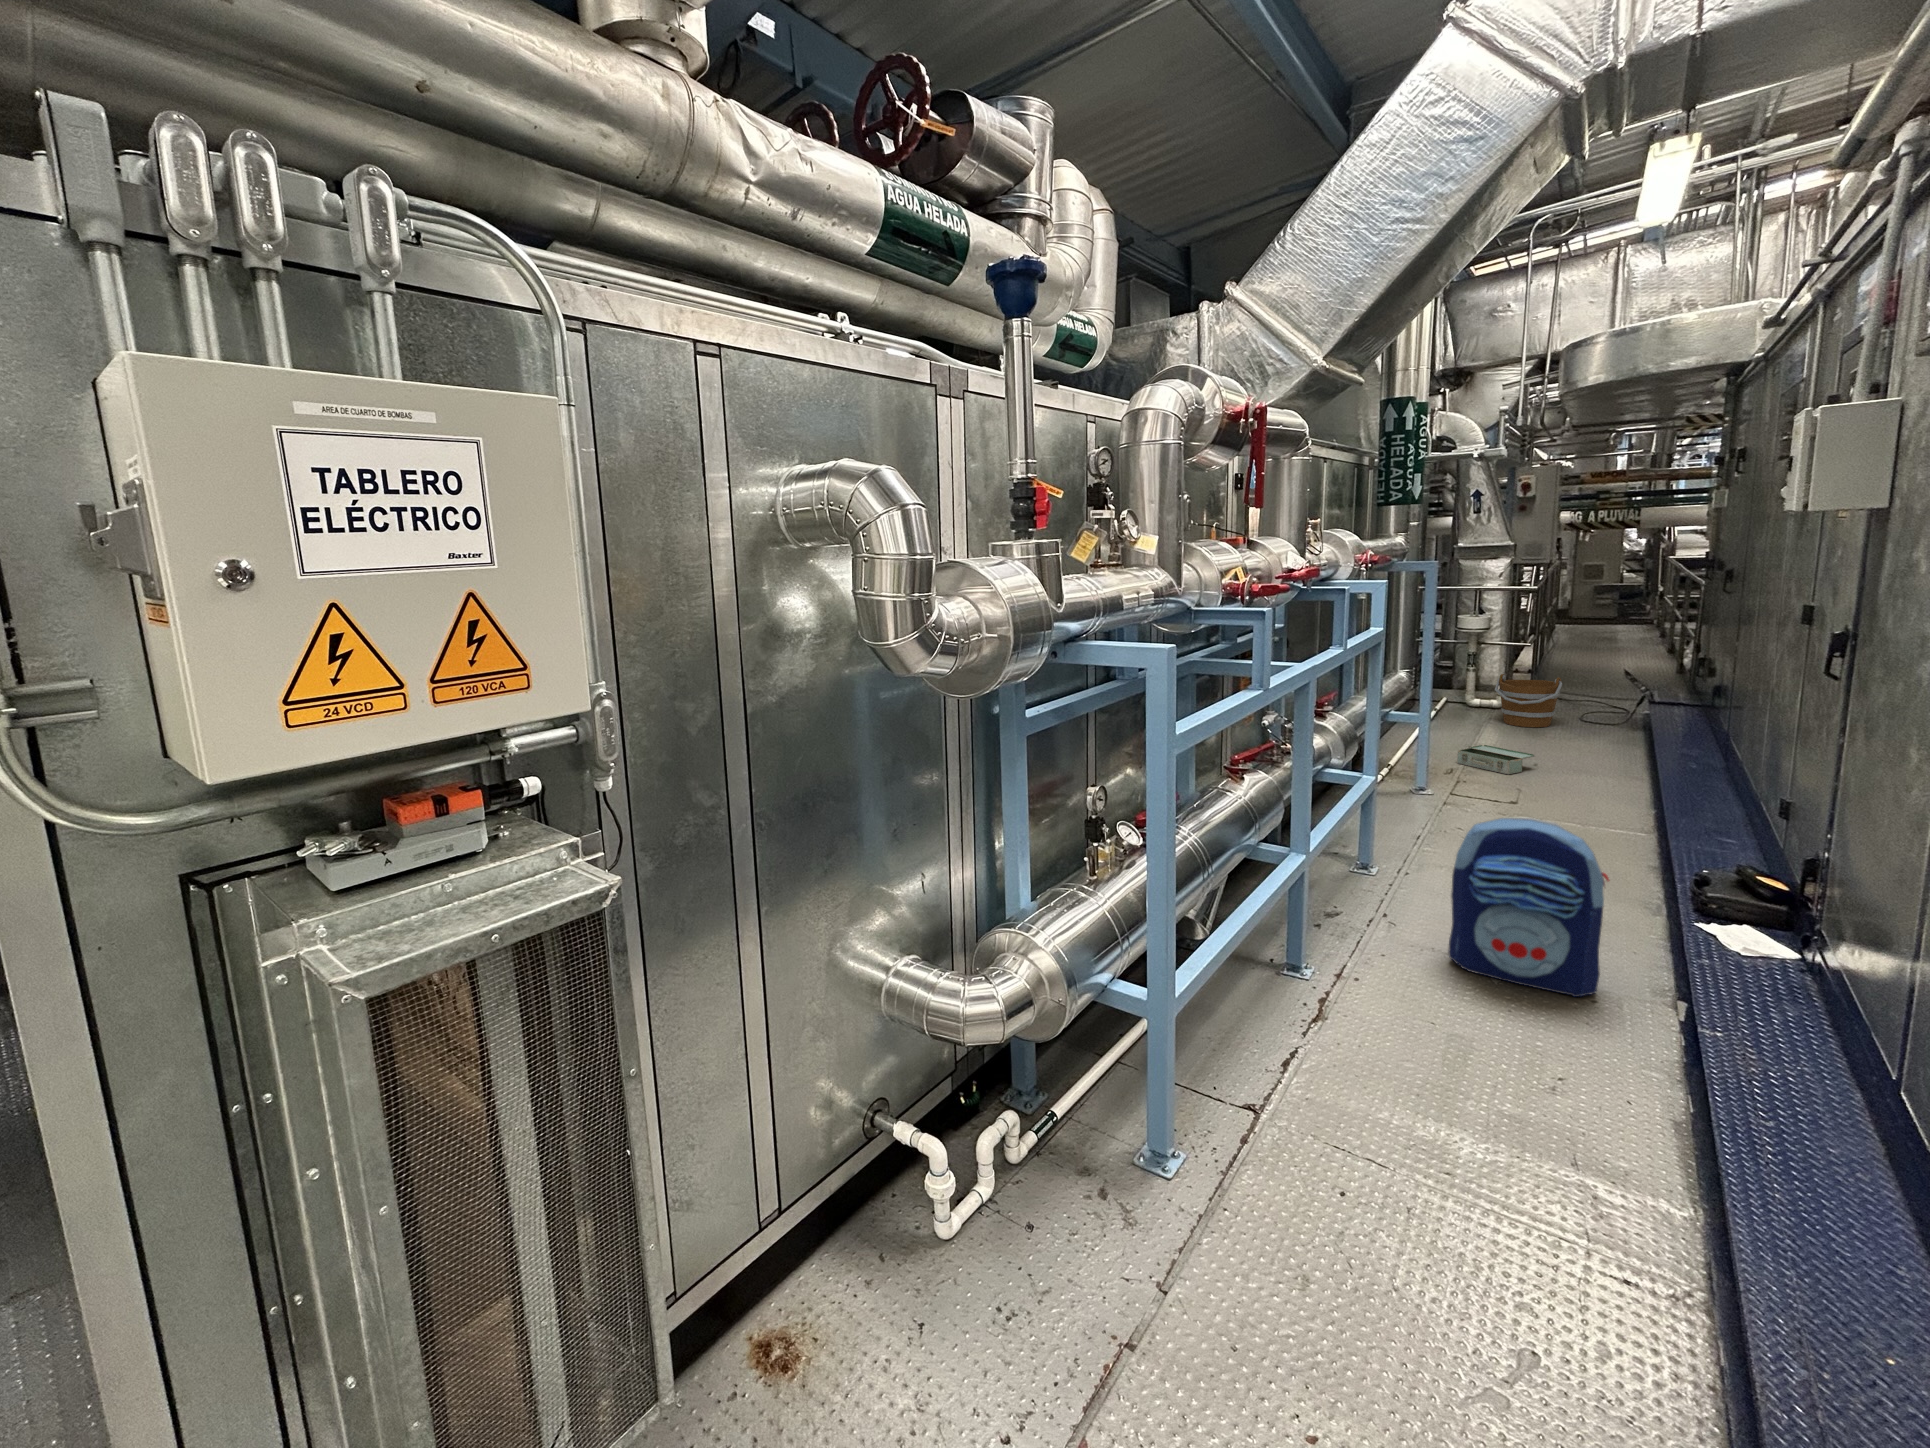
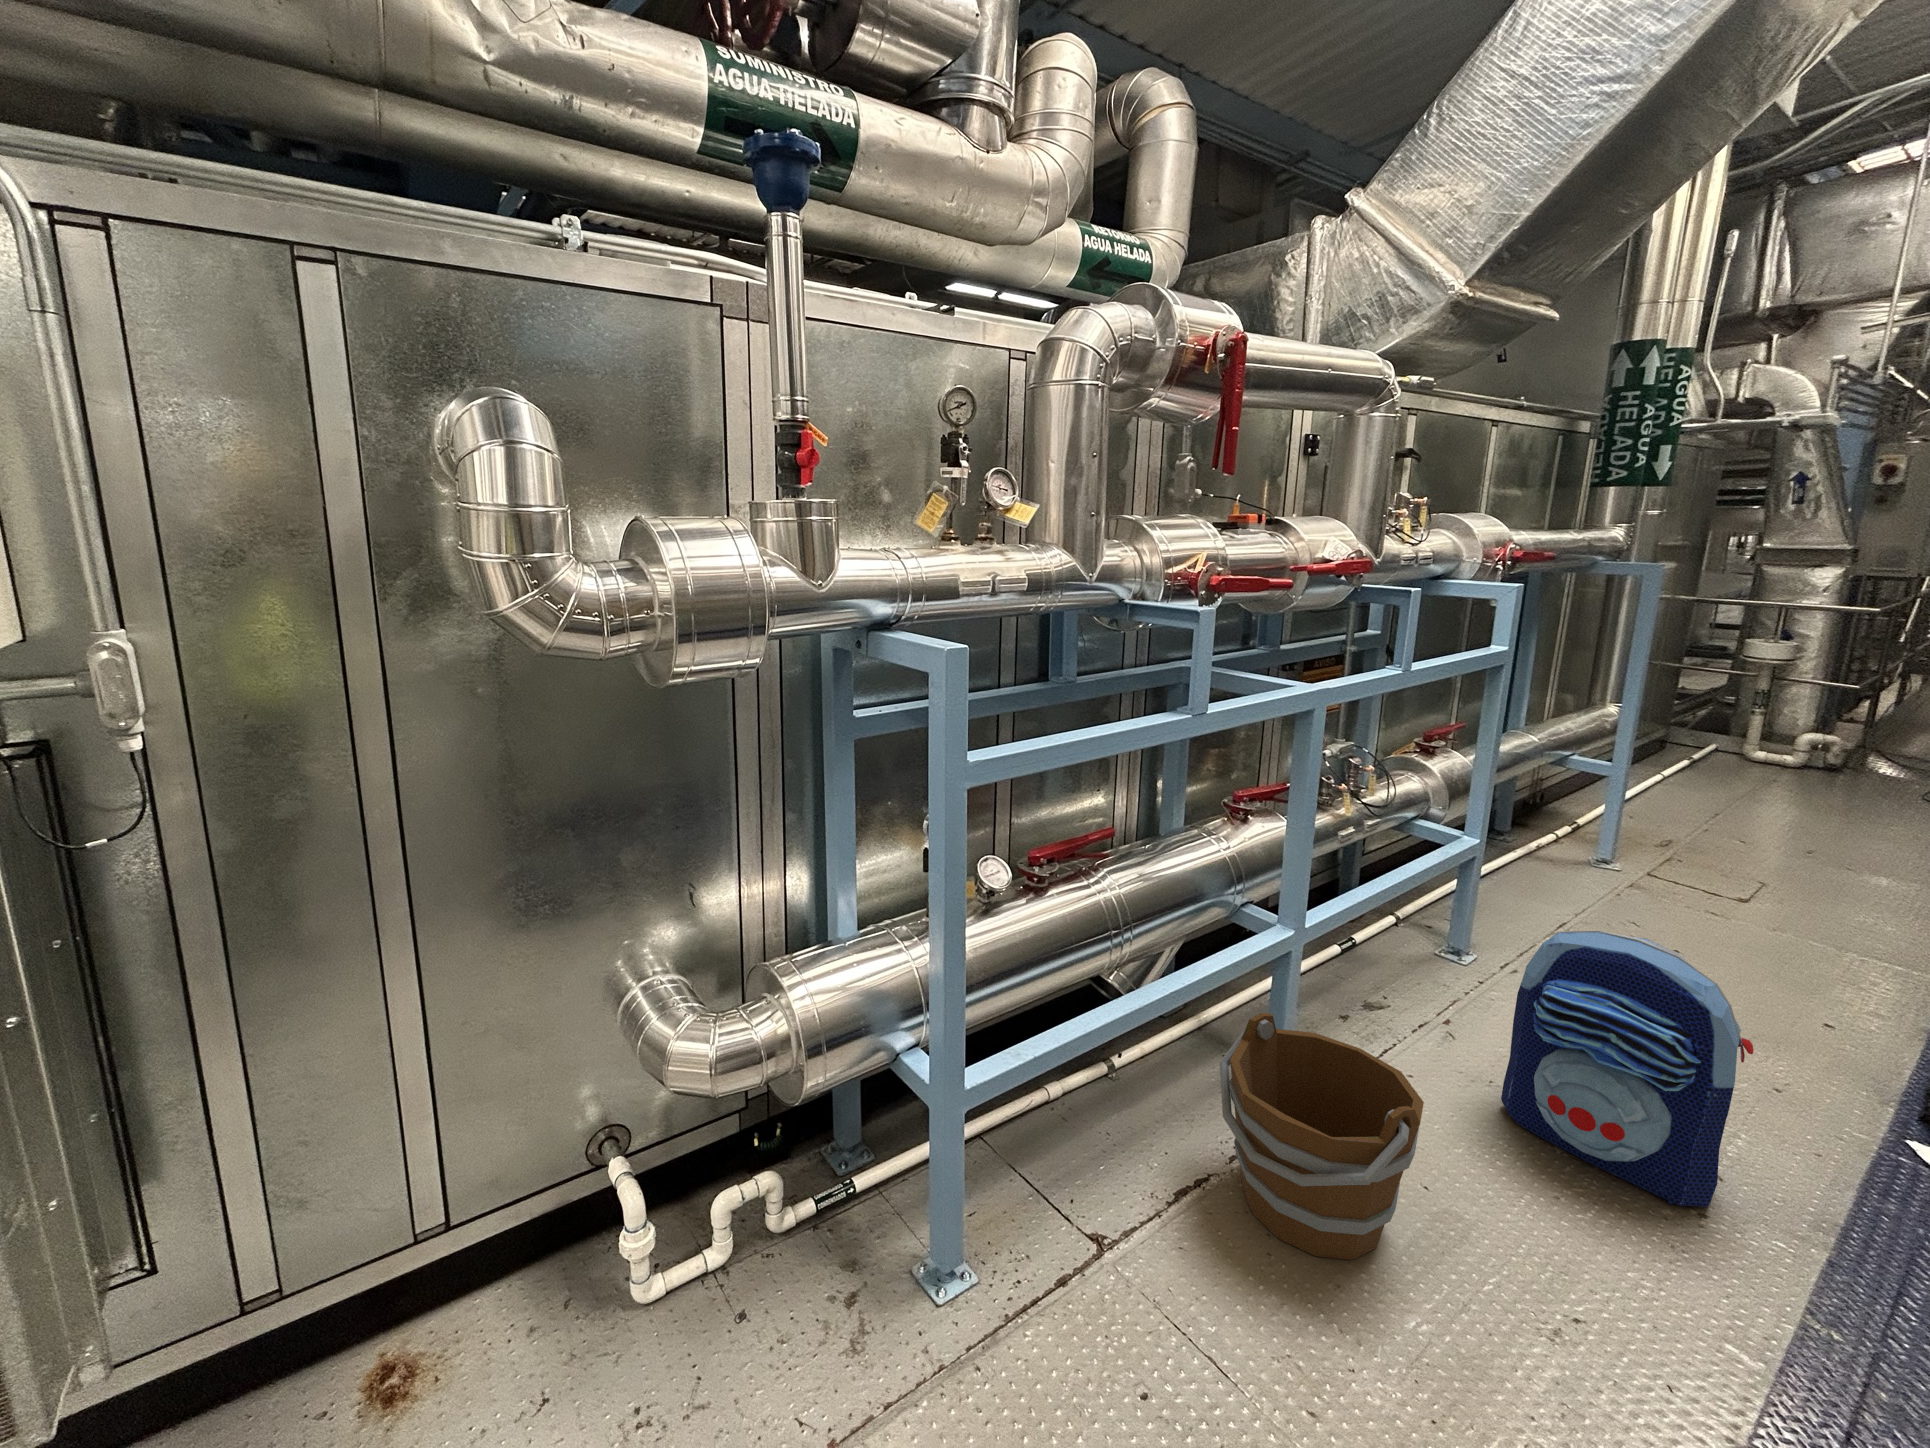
bucket: present [1495,674,1562,727] -> present [1220,1013,1424,1260]
toolbox: present [1457,745,1535,774] -> none [1685,816,1808,861]

